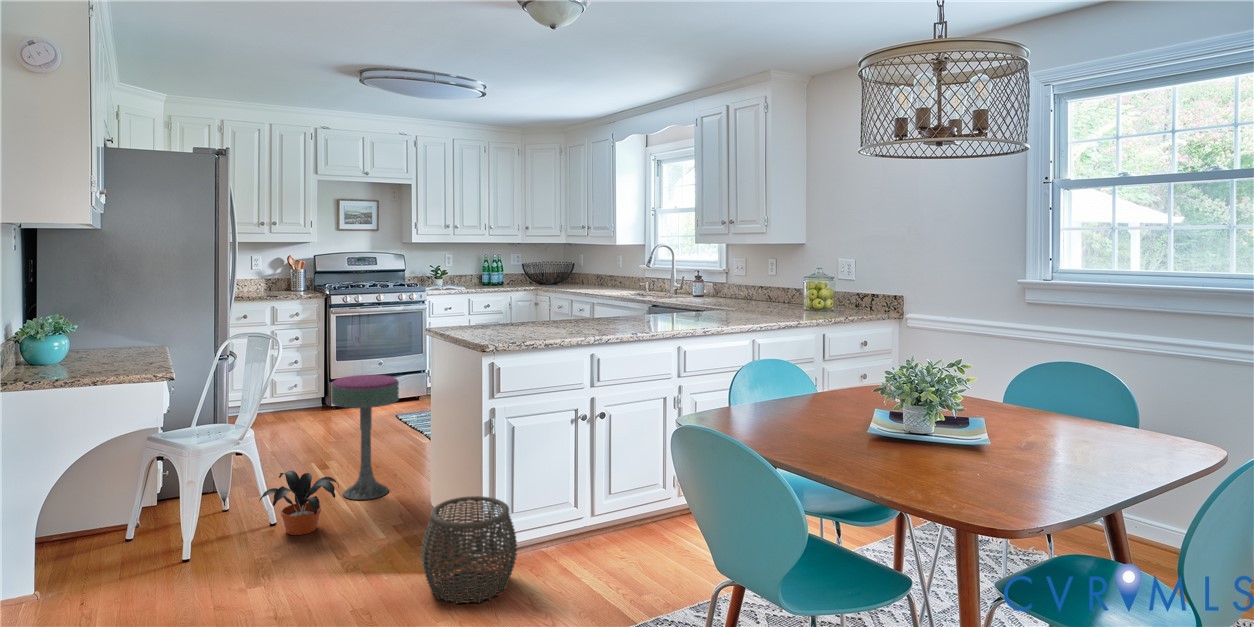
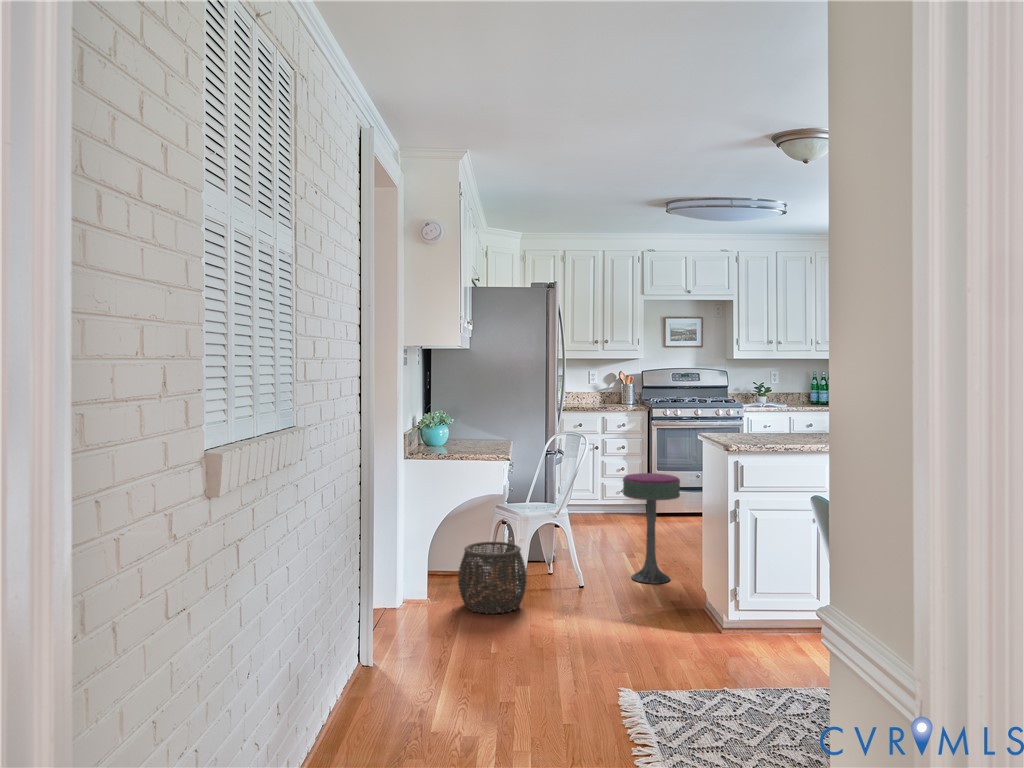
potted plant: present [259,471,339,535] -> none [560,545,621,597]
woven basket: present [421,496,517,604] -> present [458,542,527,614]

